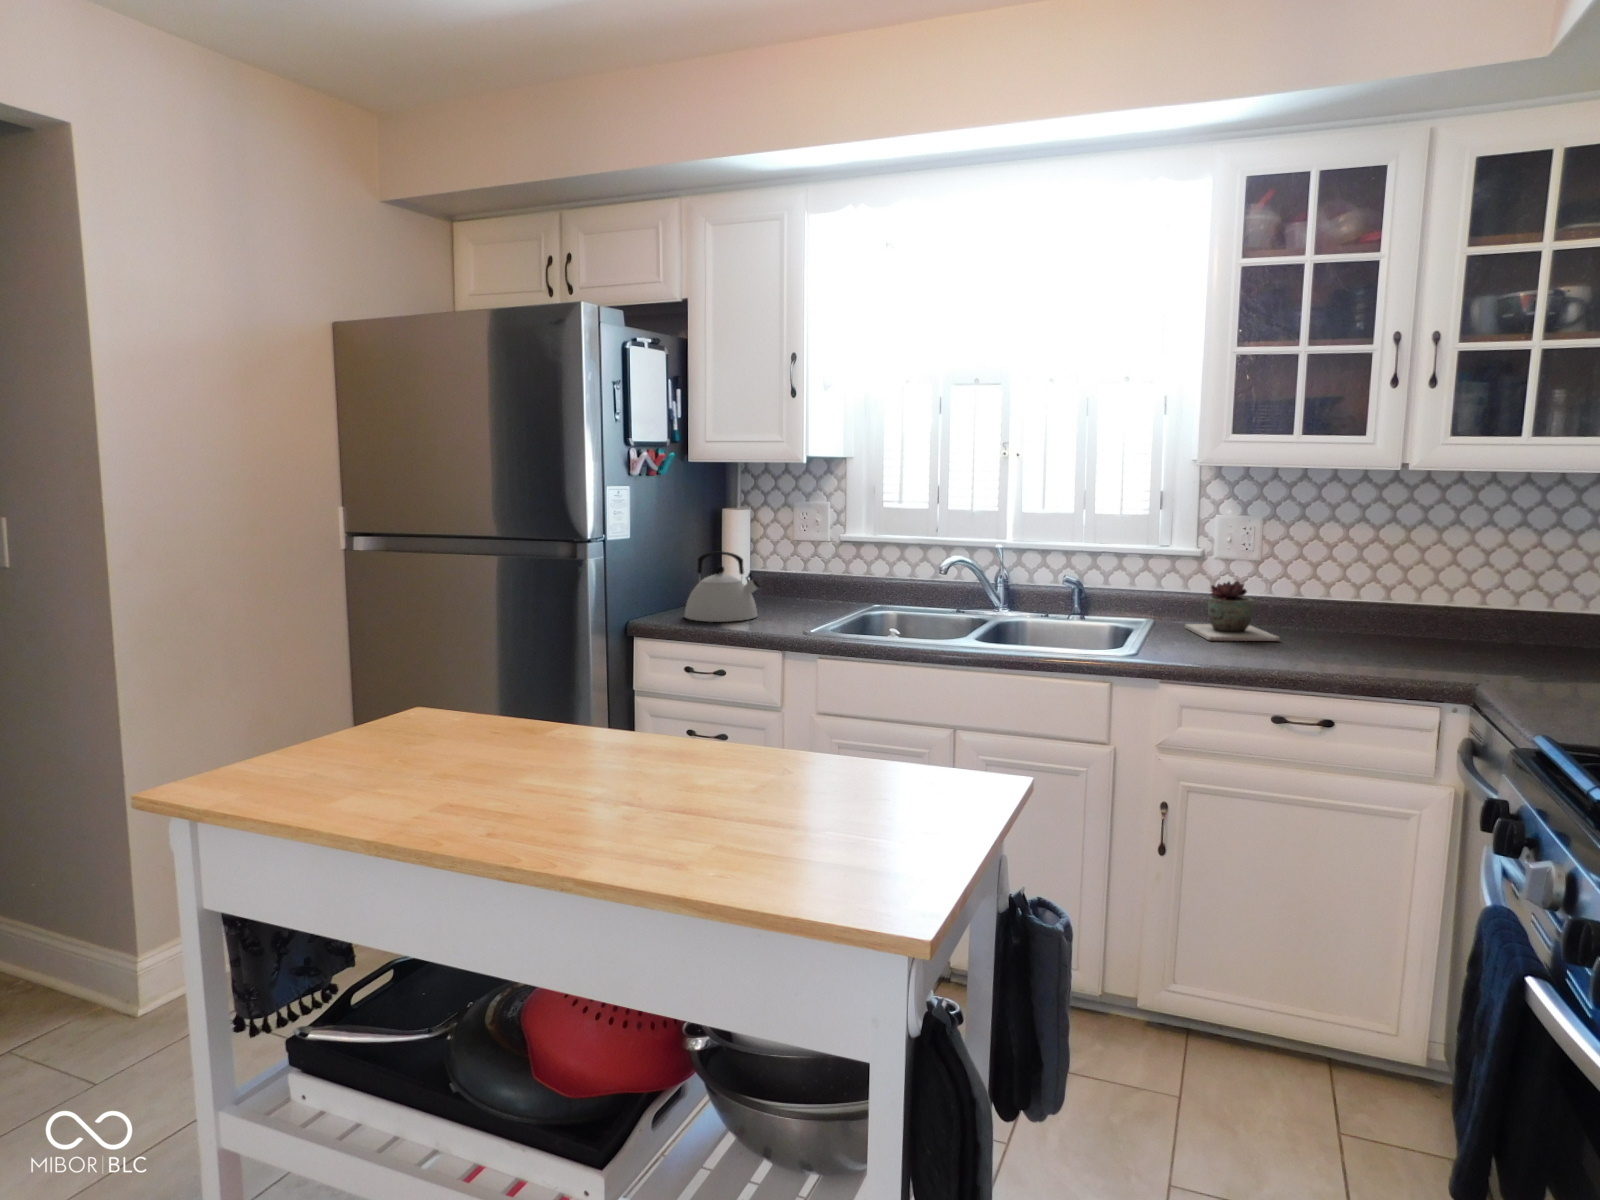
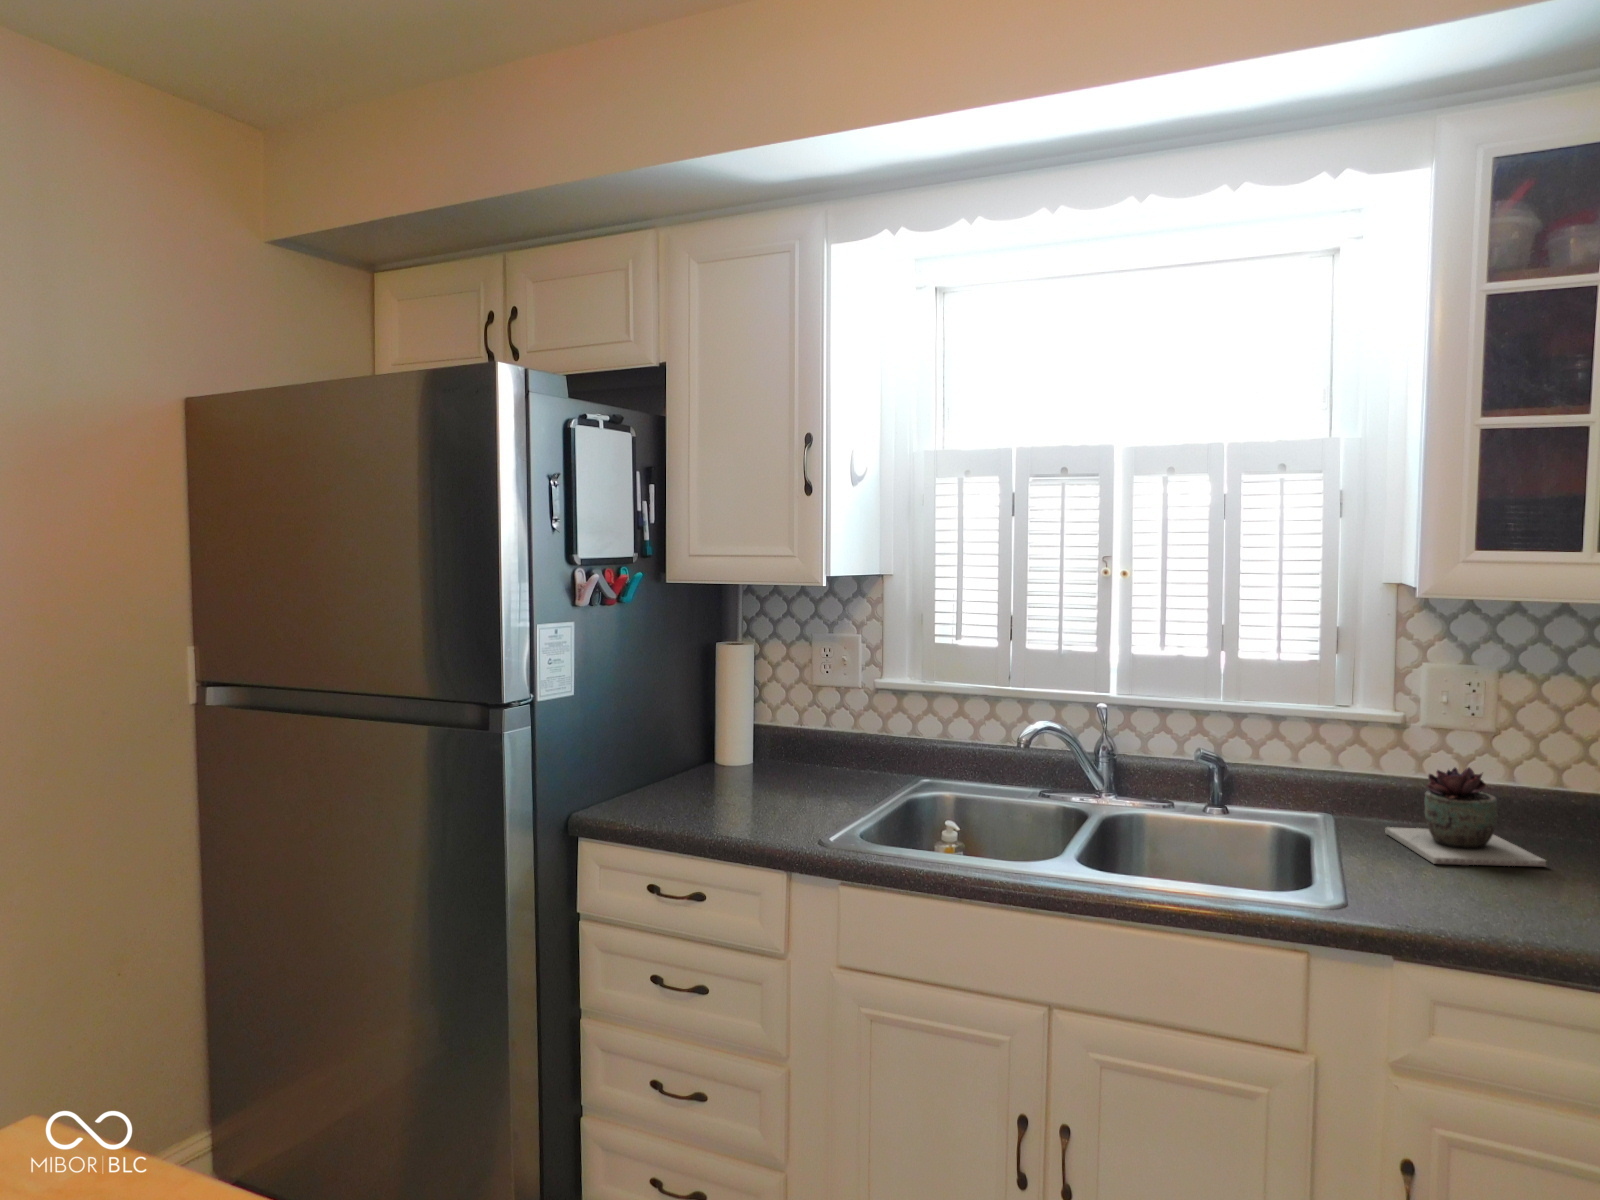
kettle: present [685,552,760,622] -> none [651,711,757,814]

